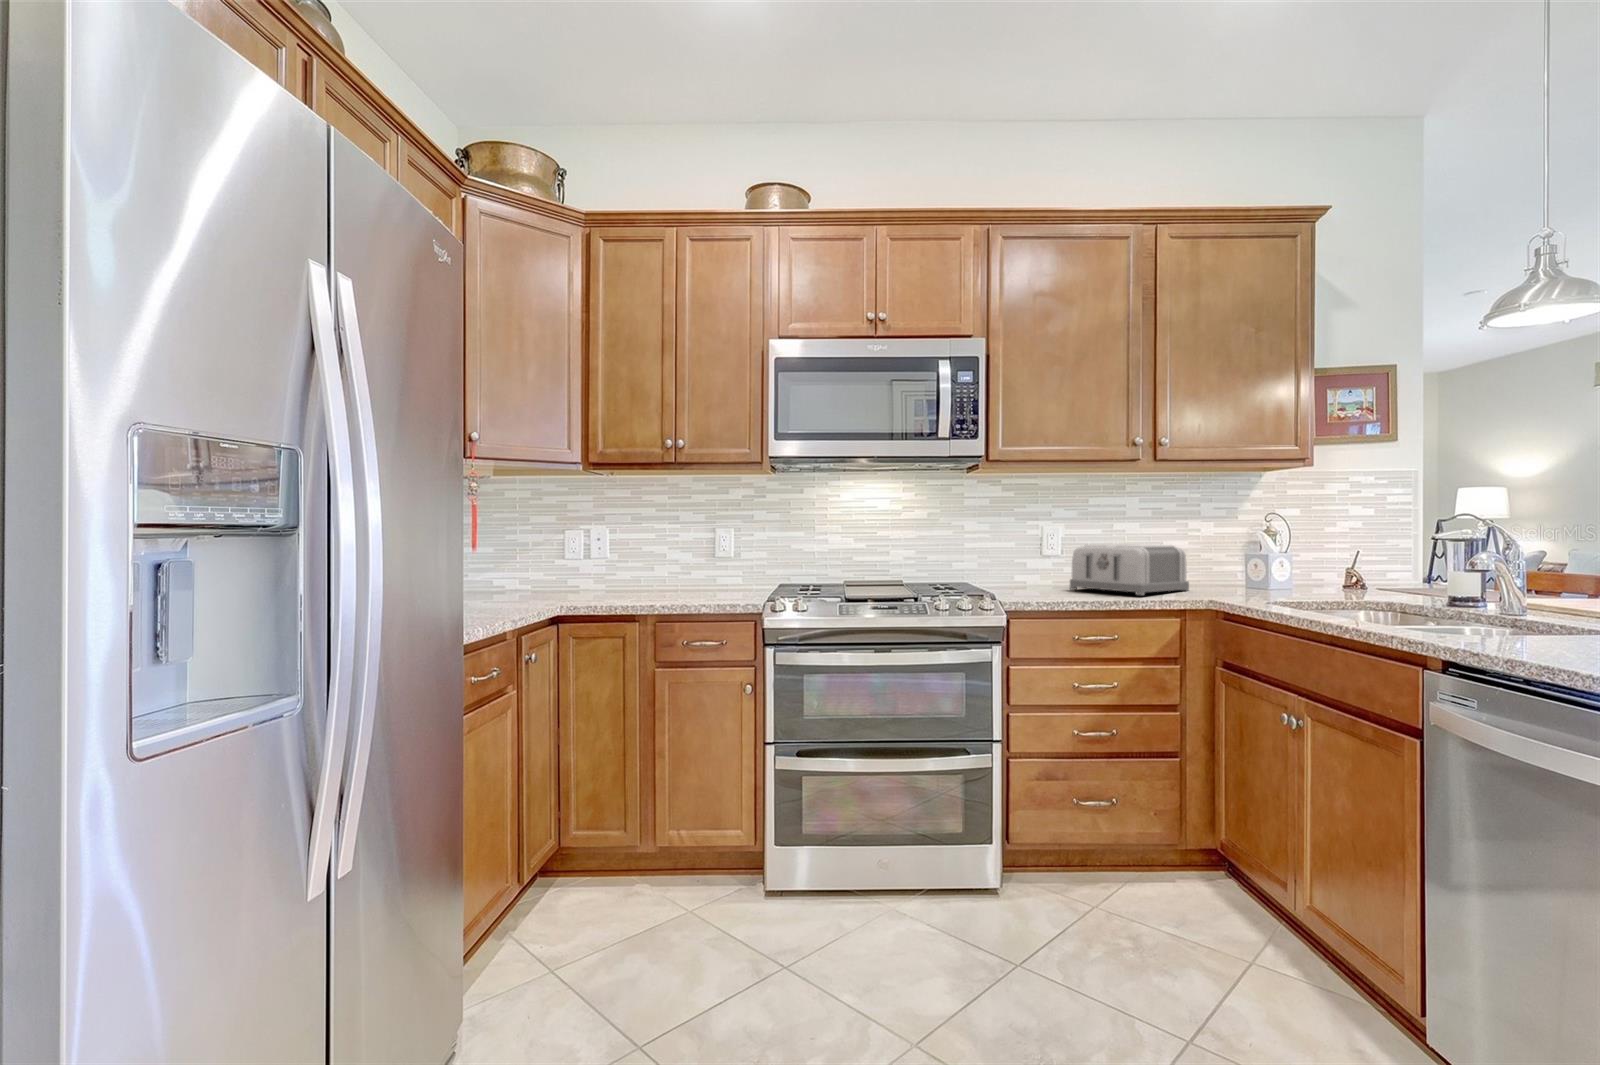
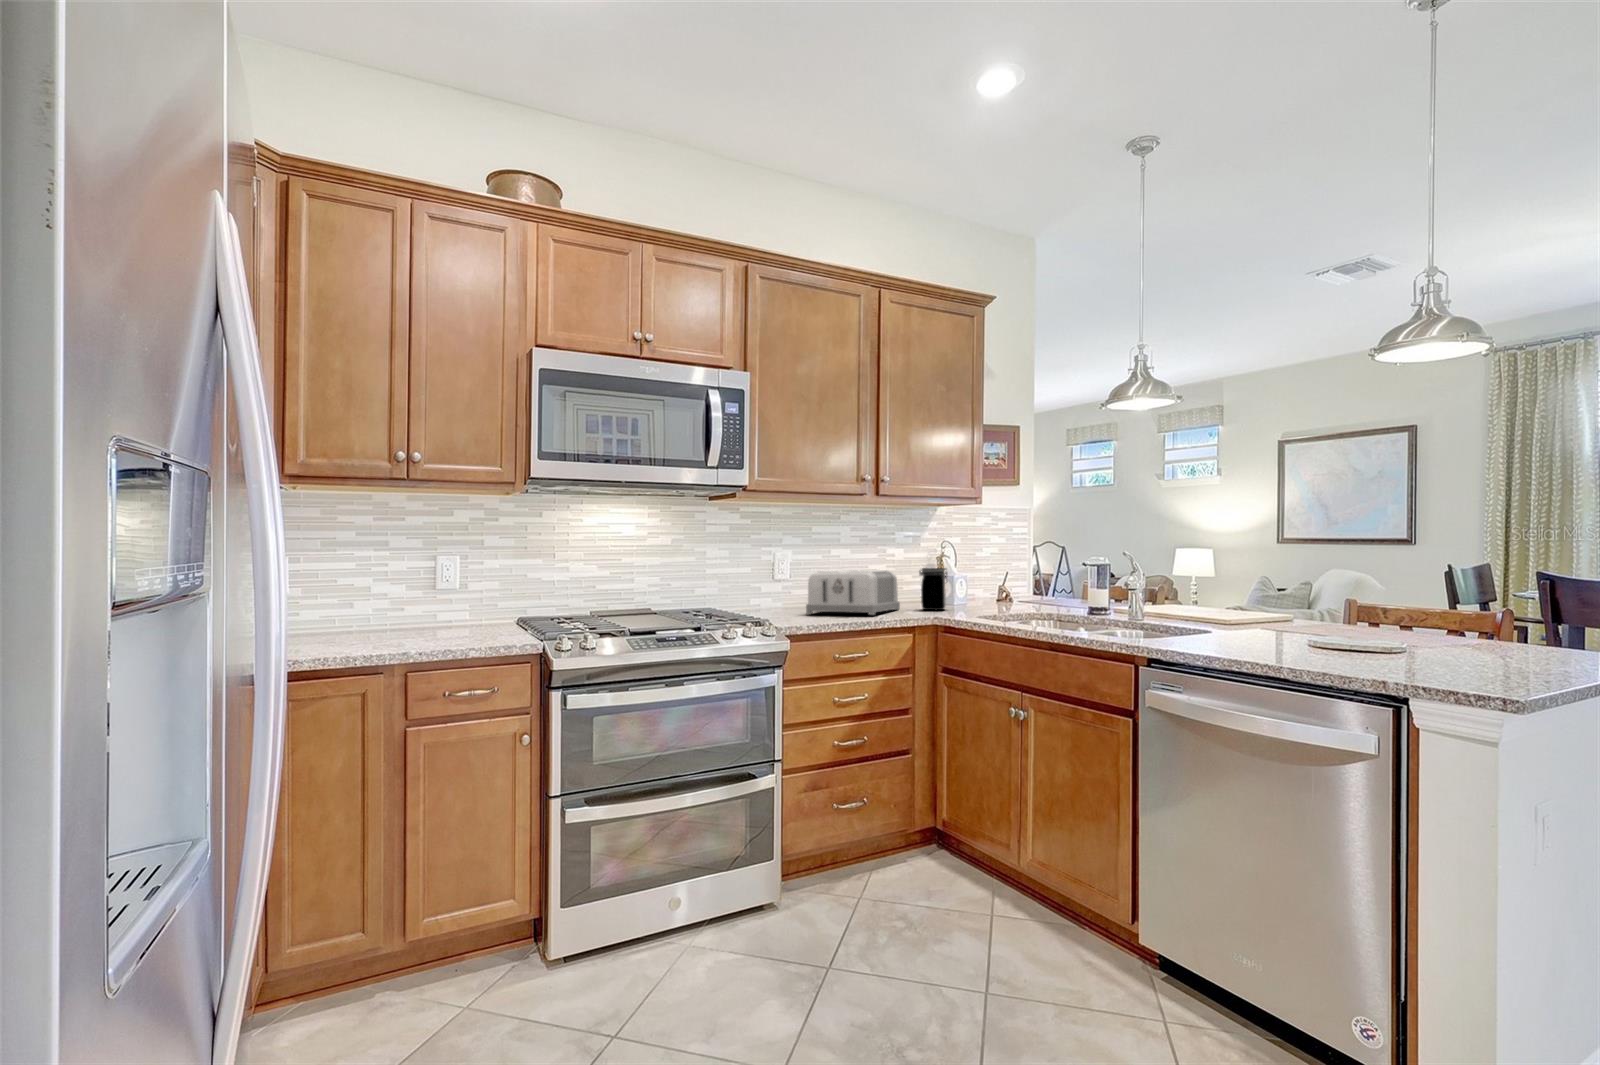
jar: none [1214,544,1251,594] -> present [919,568,948,610]

